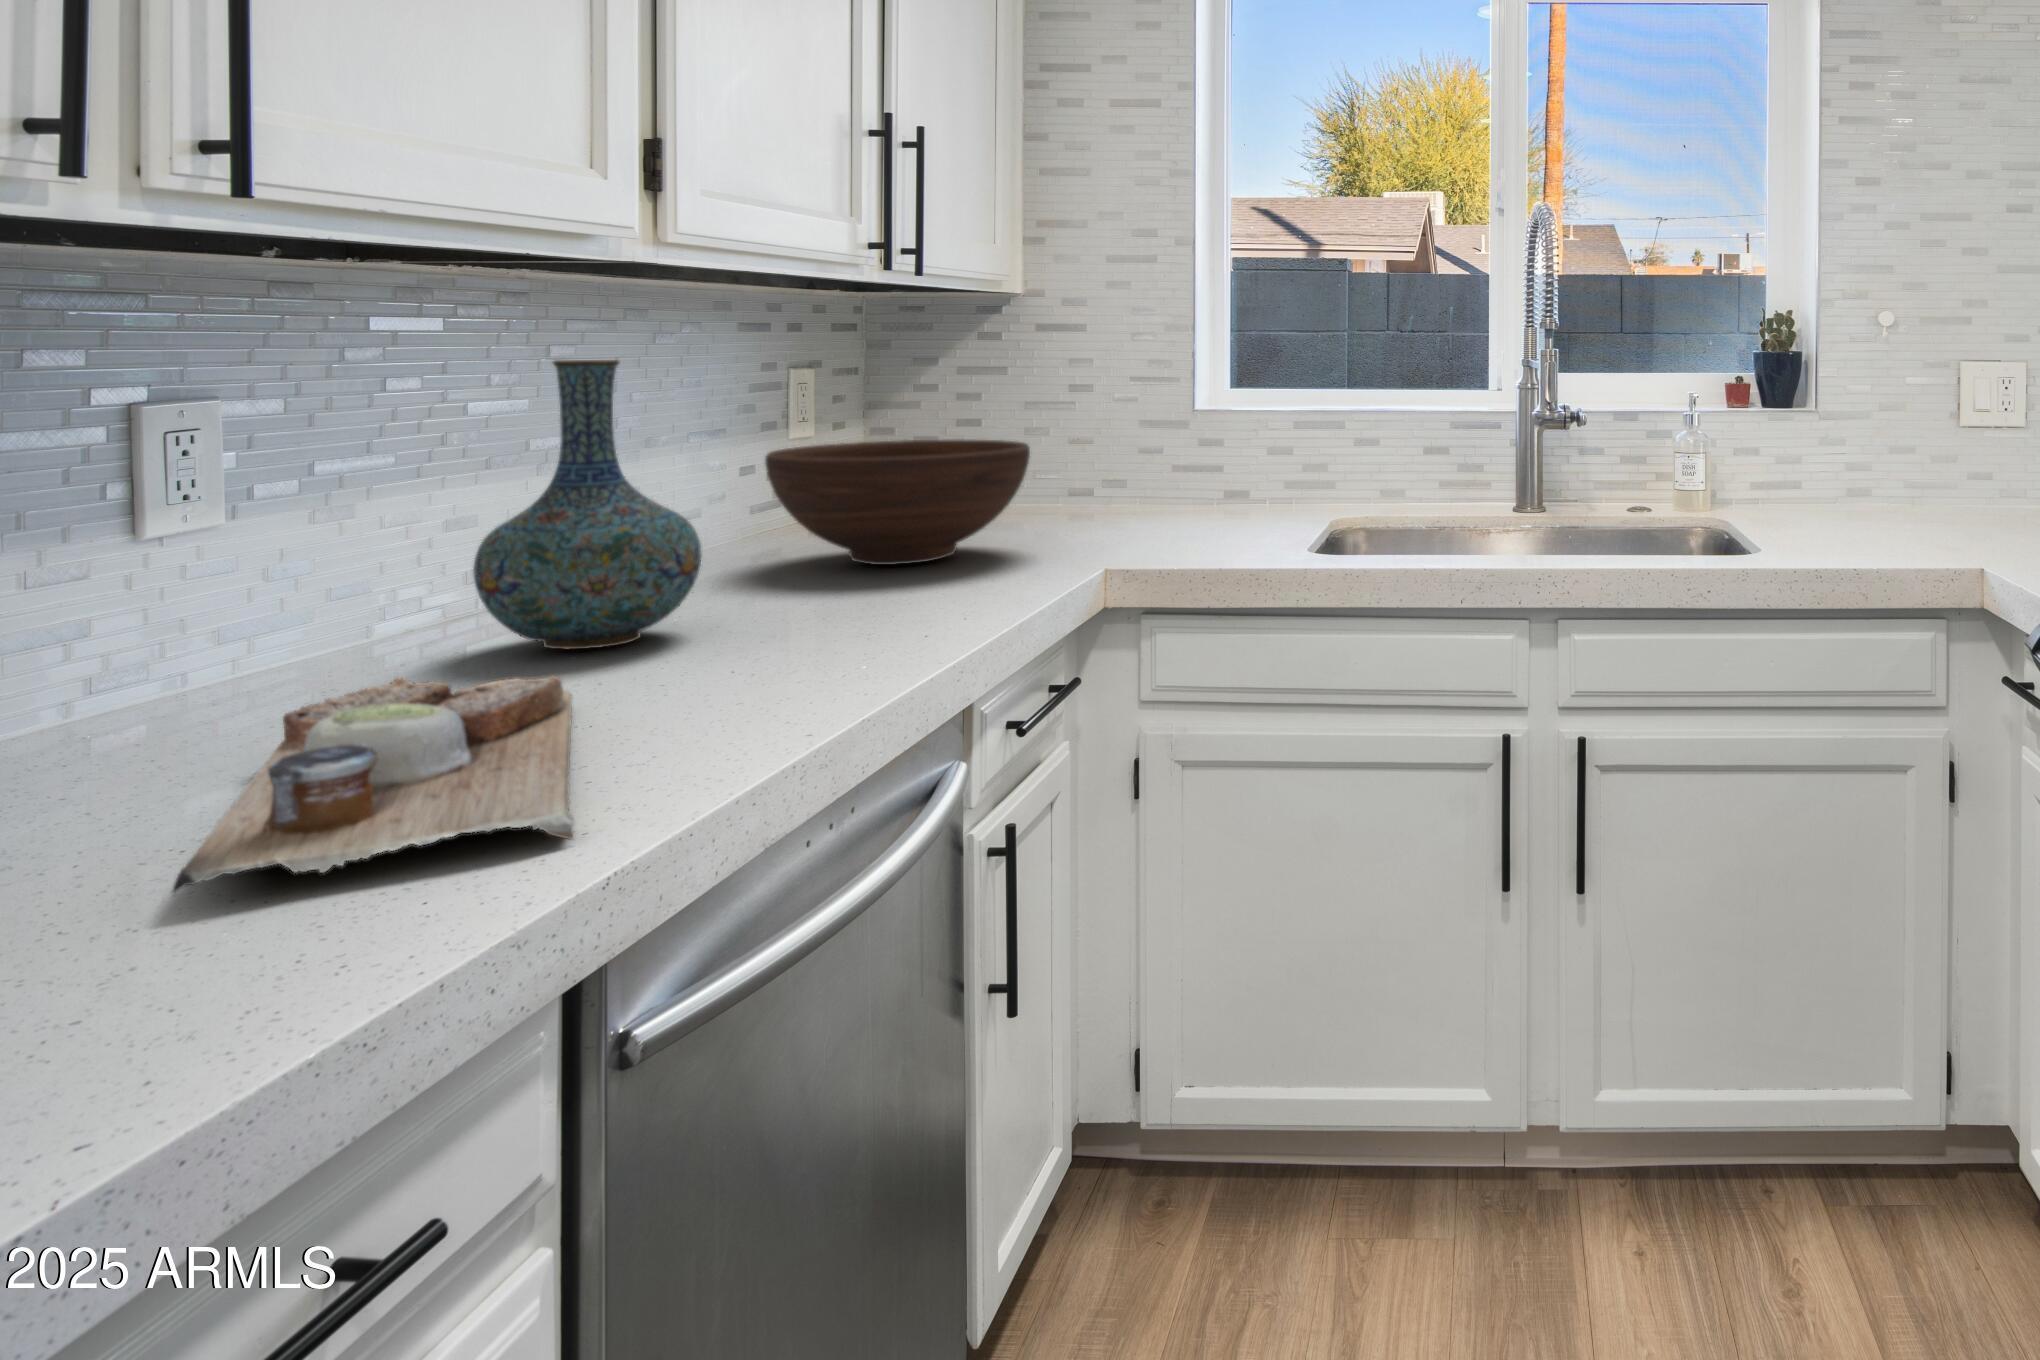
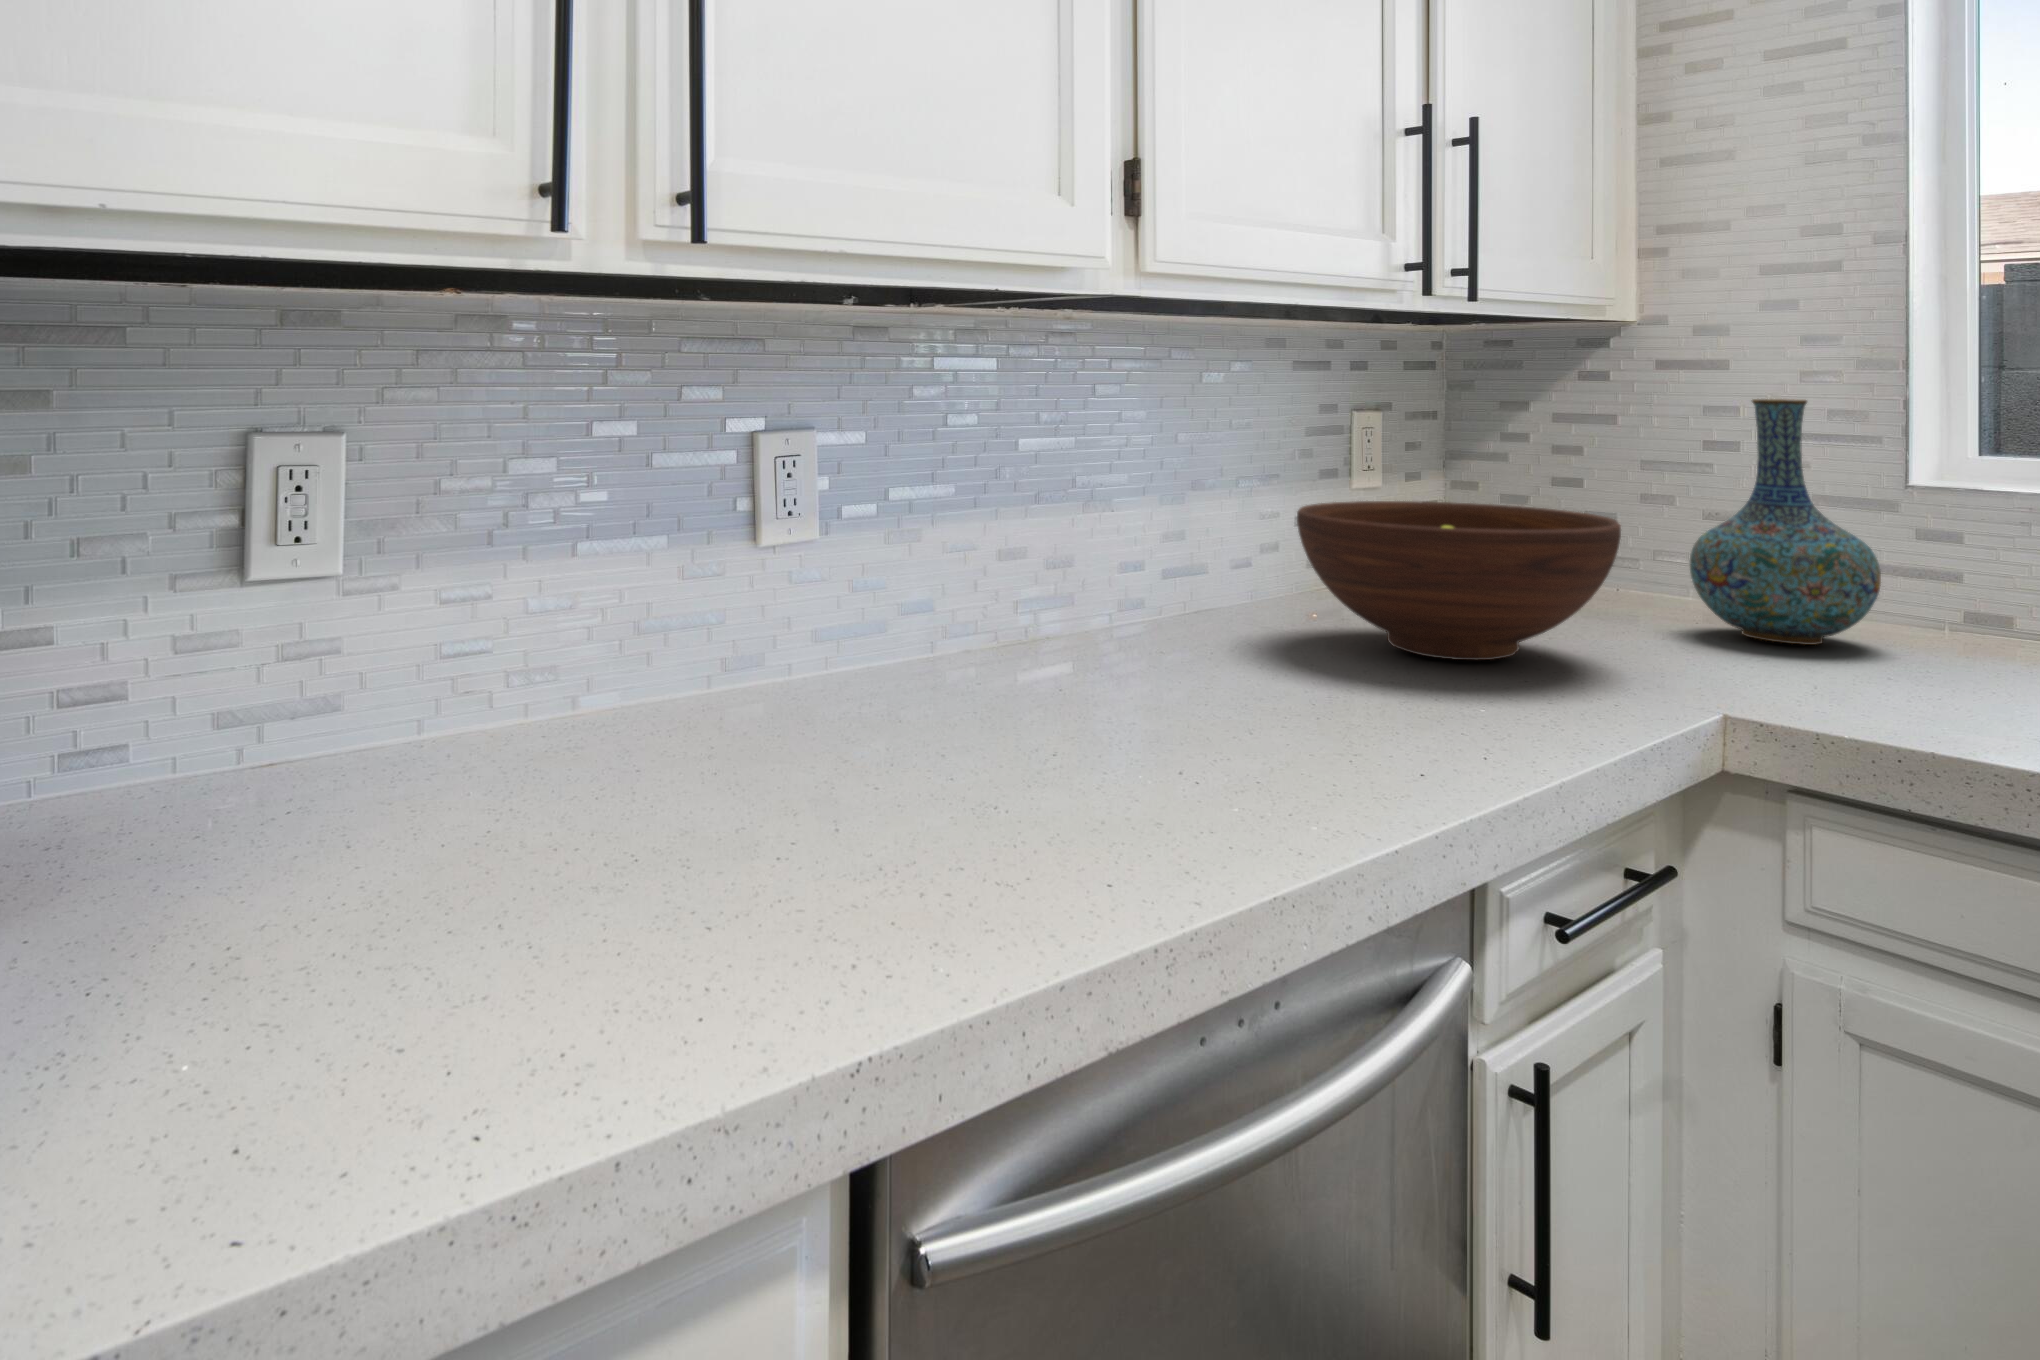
vase: present [473,360,701,649] -> present [1690,399,1881,645]
cutting board: present [173,676,574,893] -> none [576,711,1014,976]

